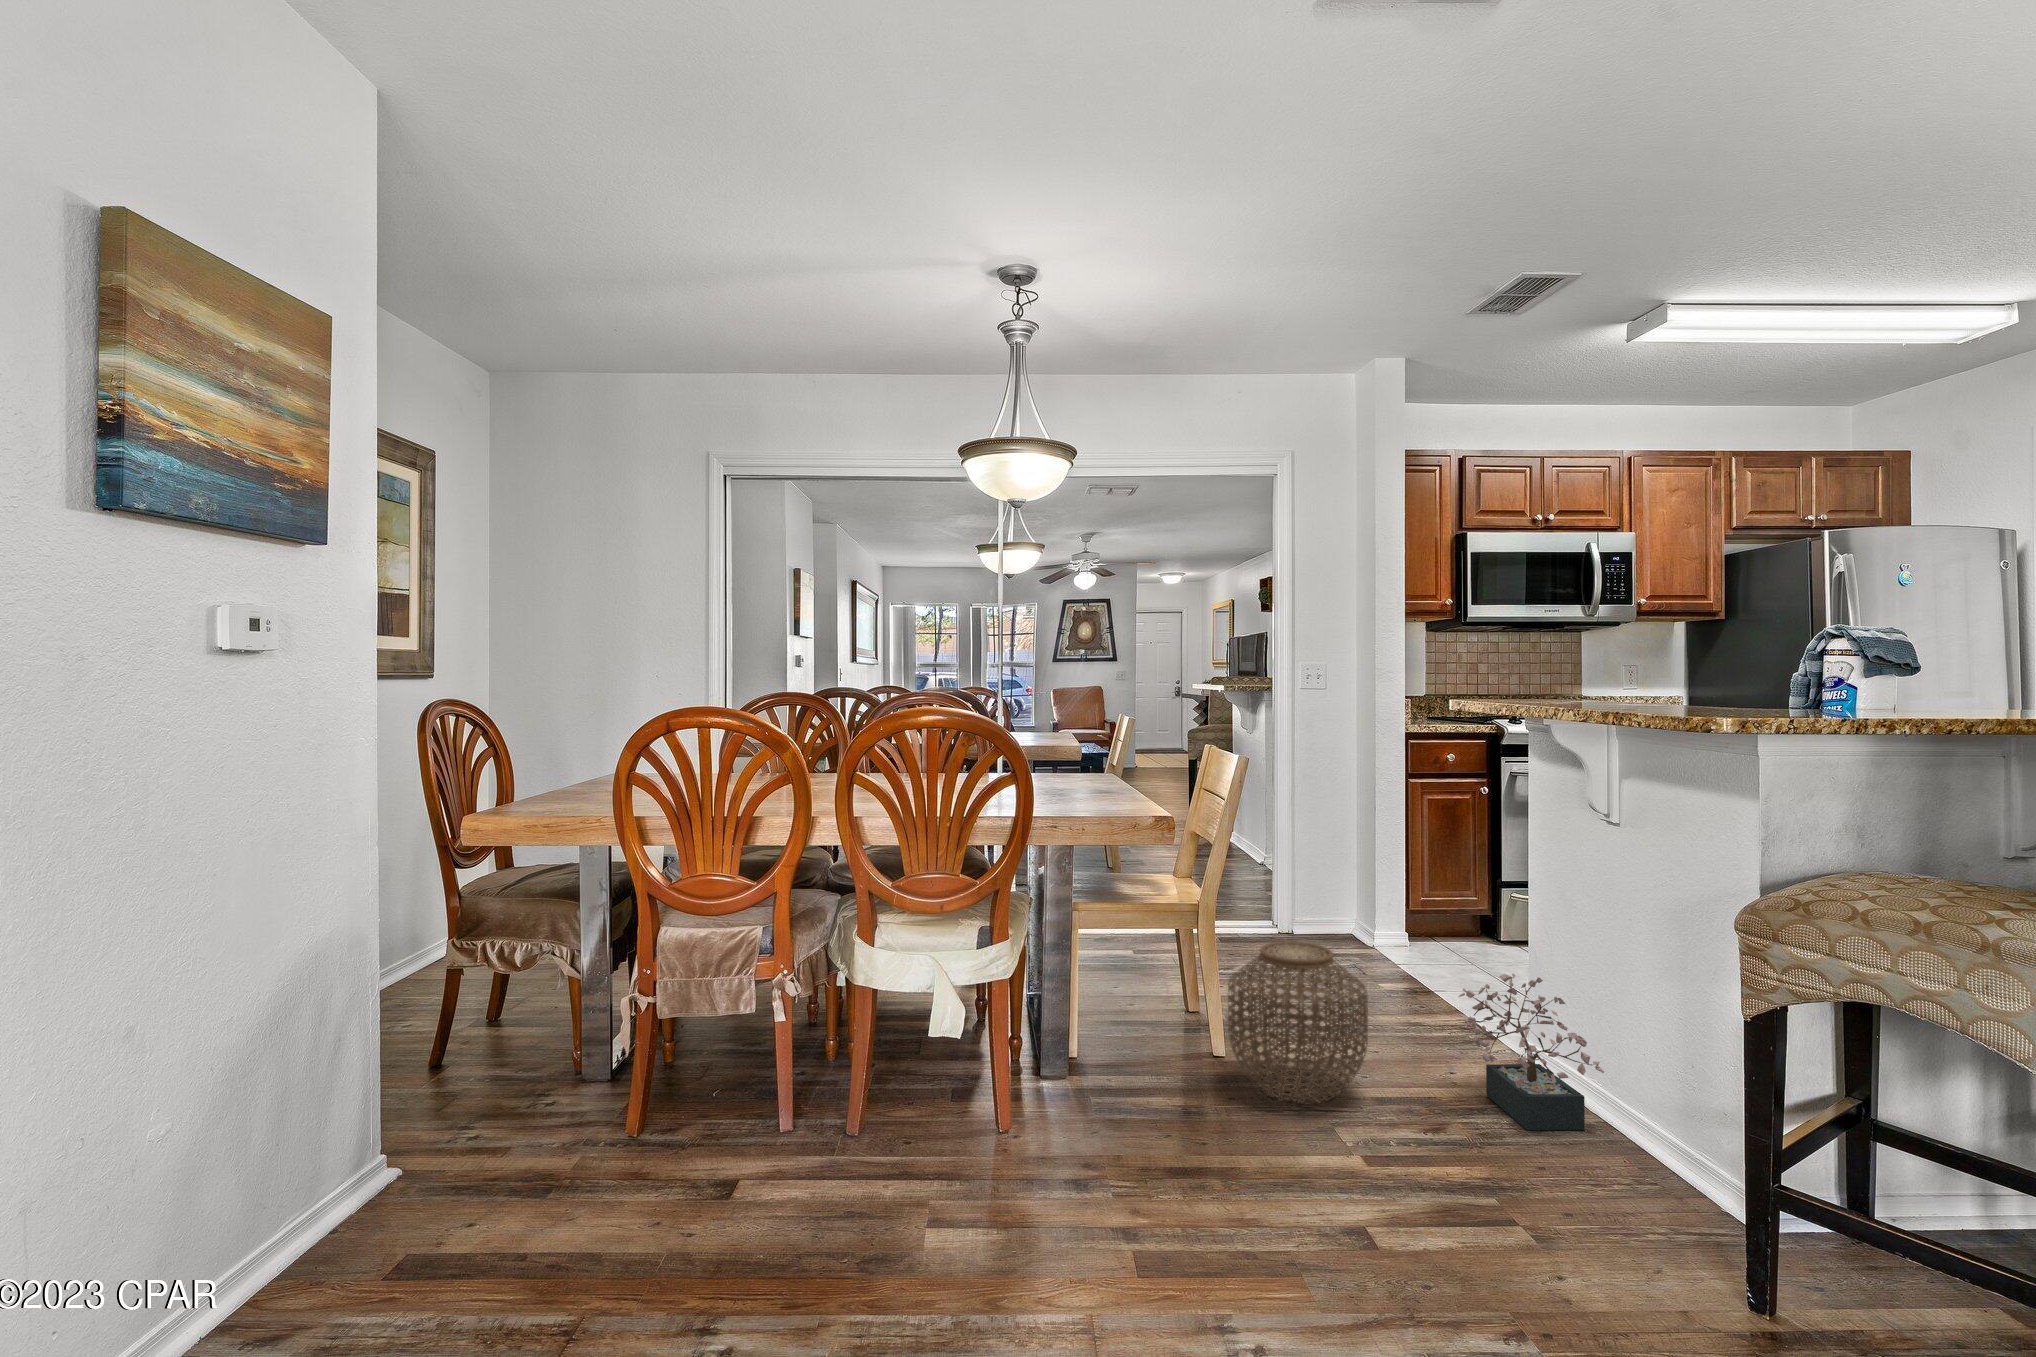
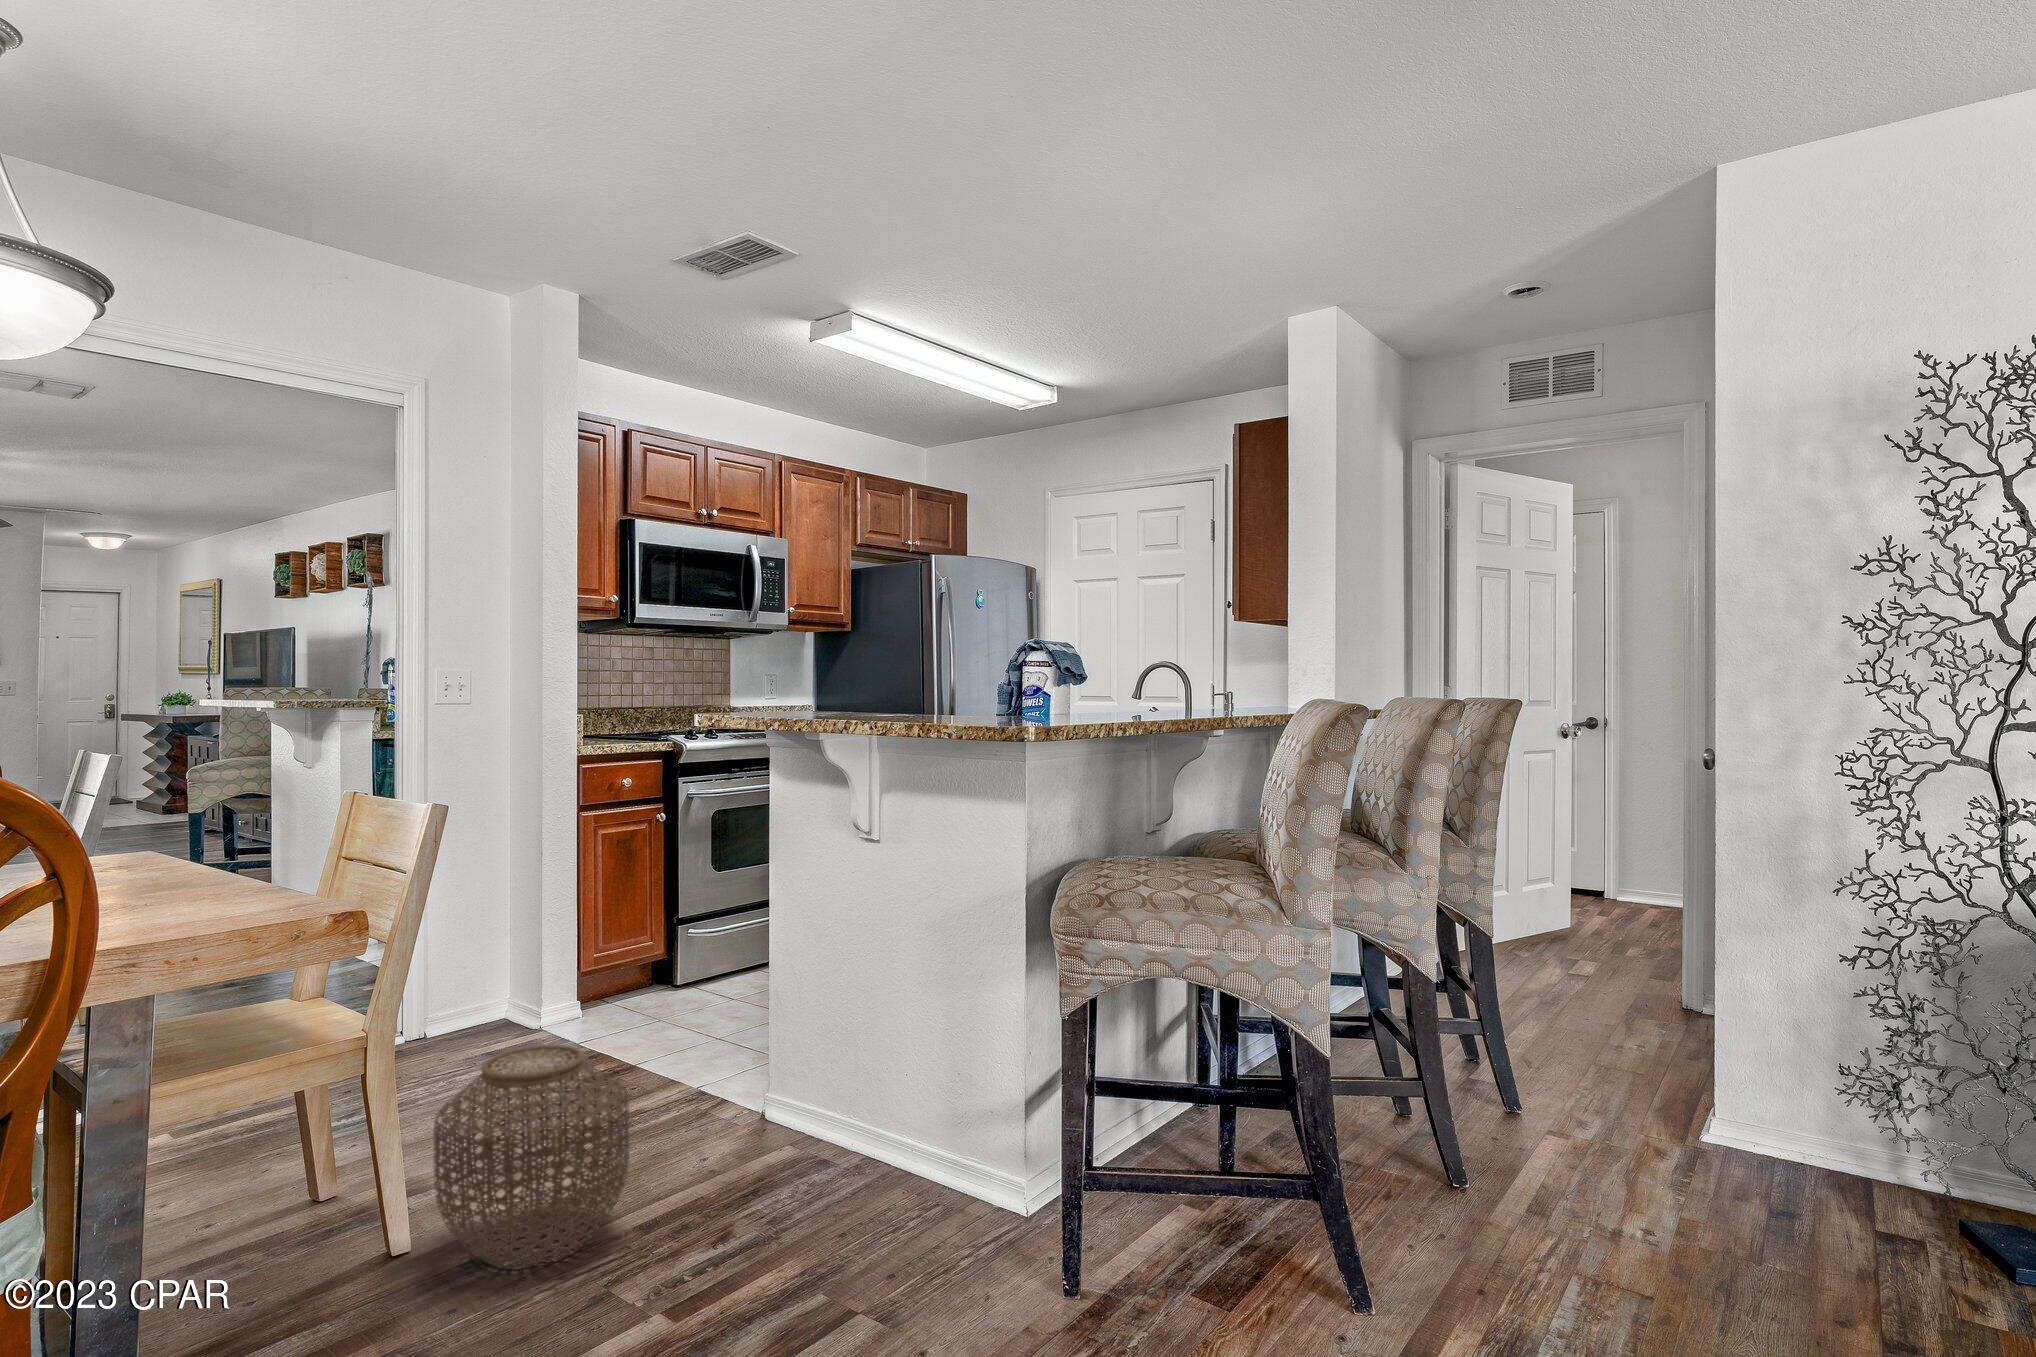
decorative plant: present [1459,974,1604,1130] -> none [721,1025,882,1203]

